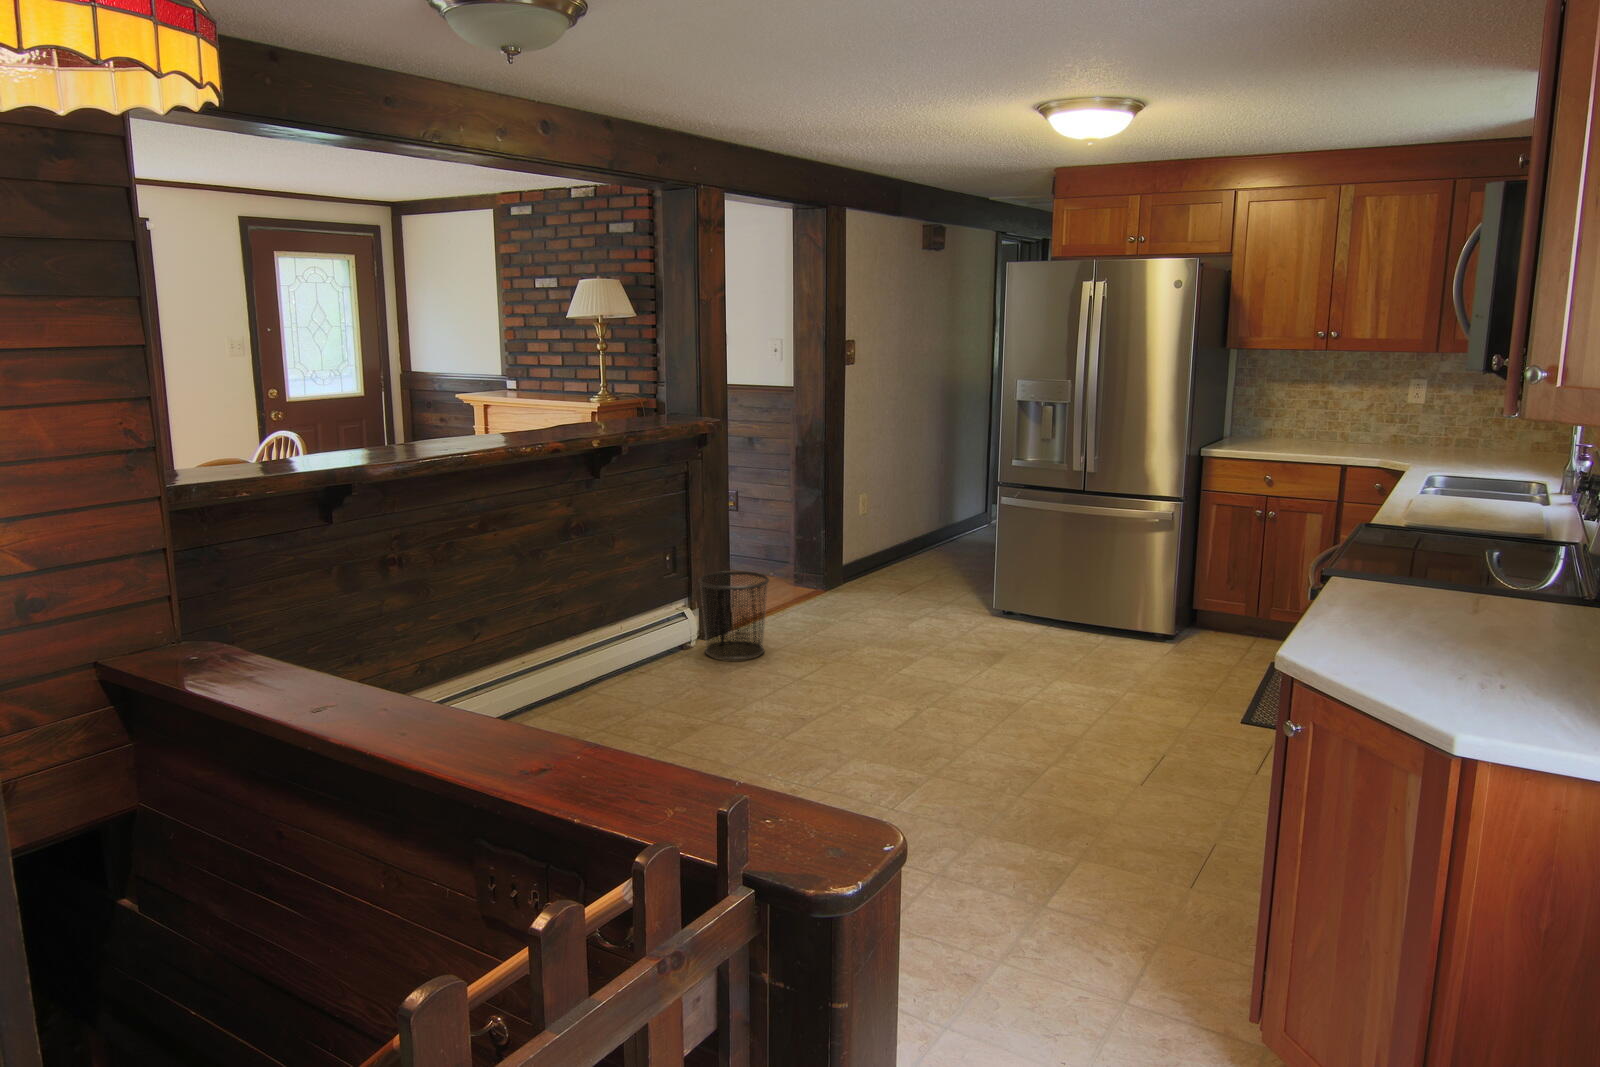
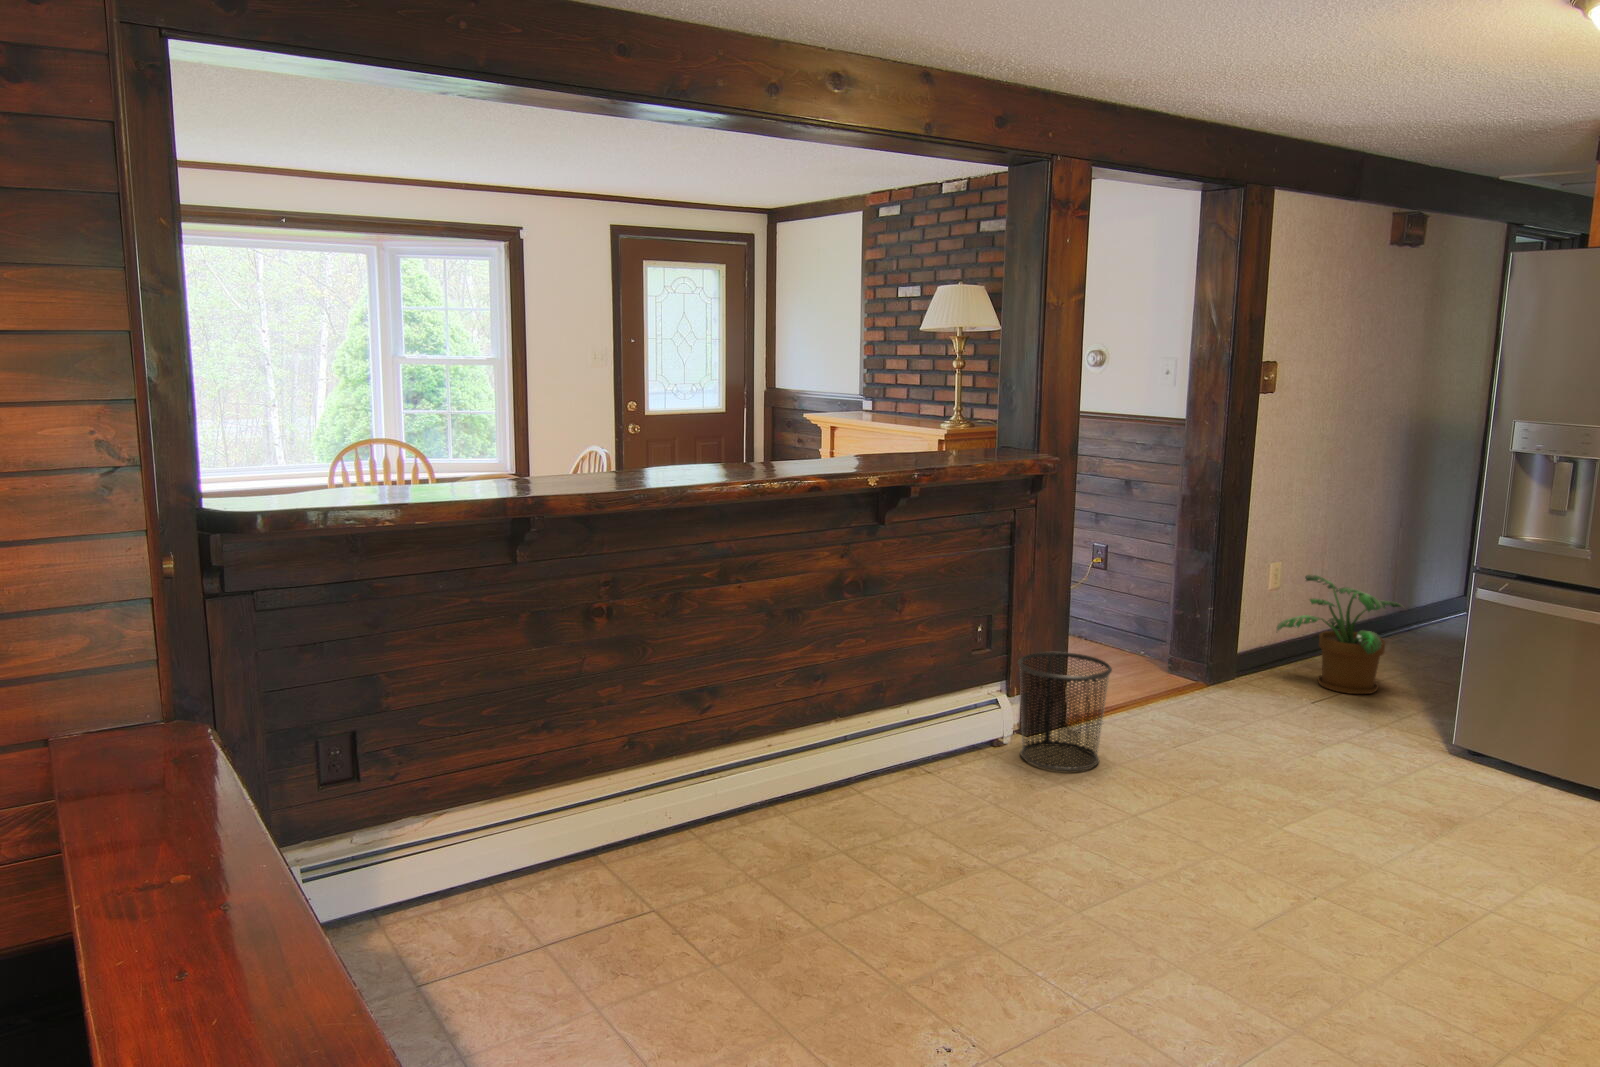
potted plant: none [867,500,954,585] -> present [1277,575,1402,694]

